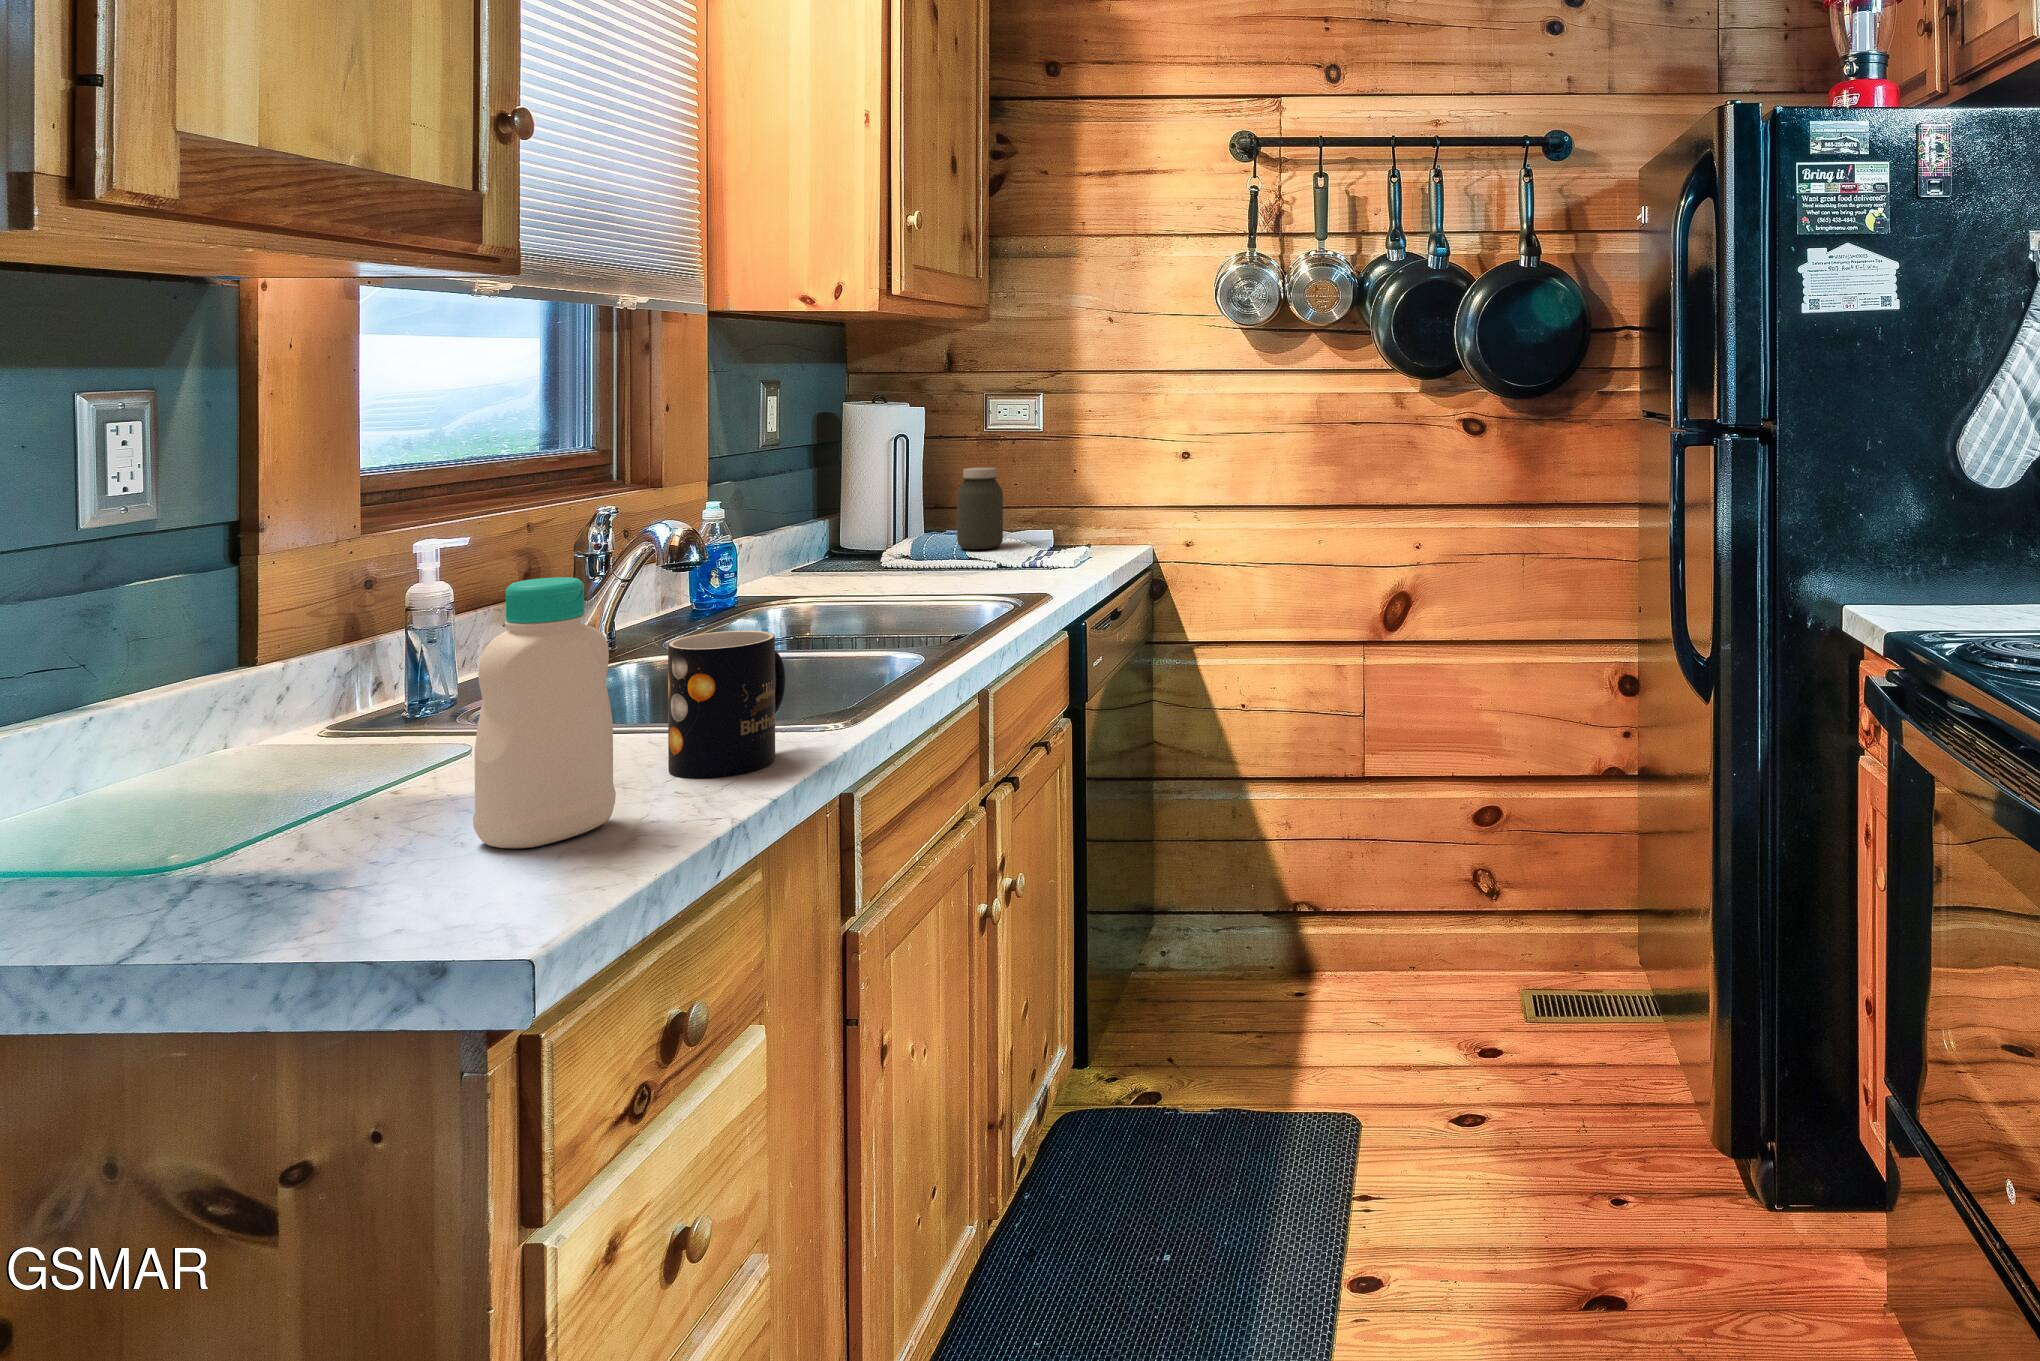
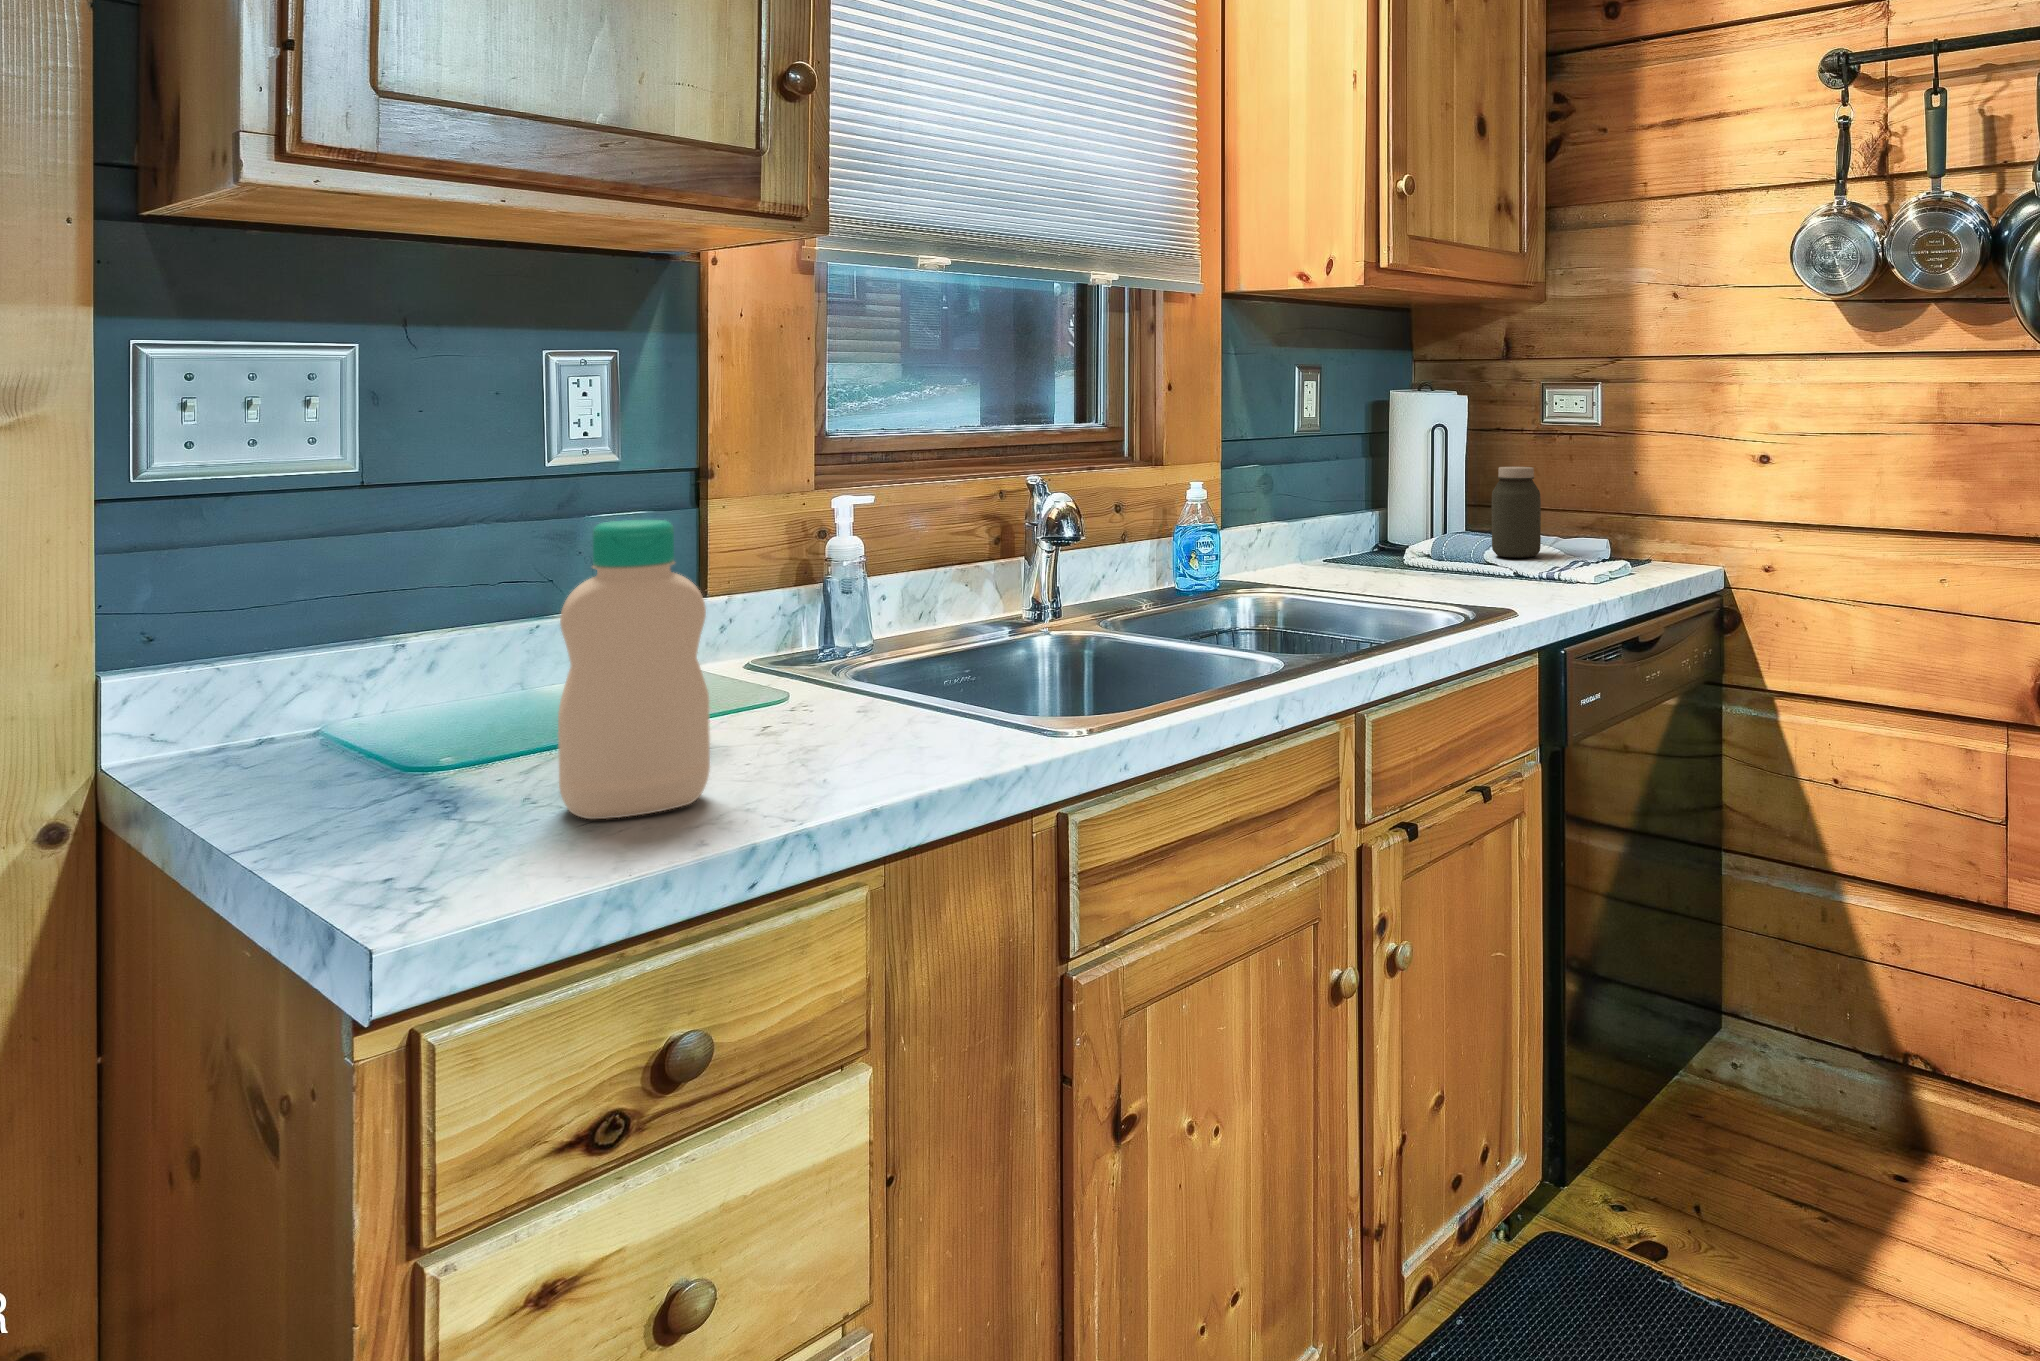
mug: present [668,631,785,778] -> none [854,605,1003,772]

